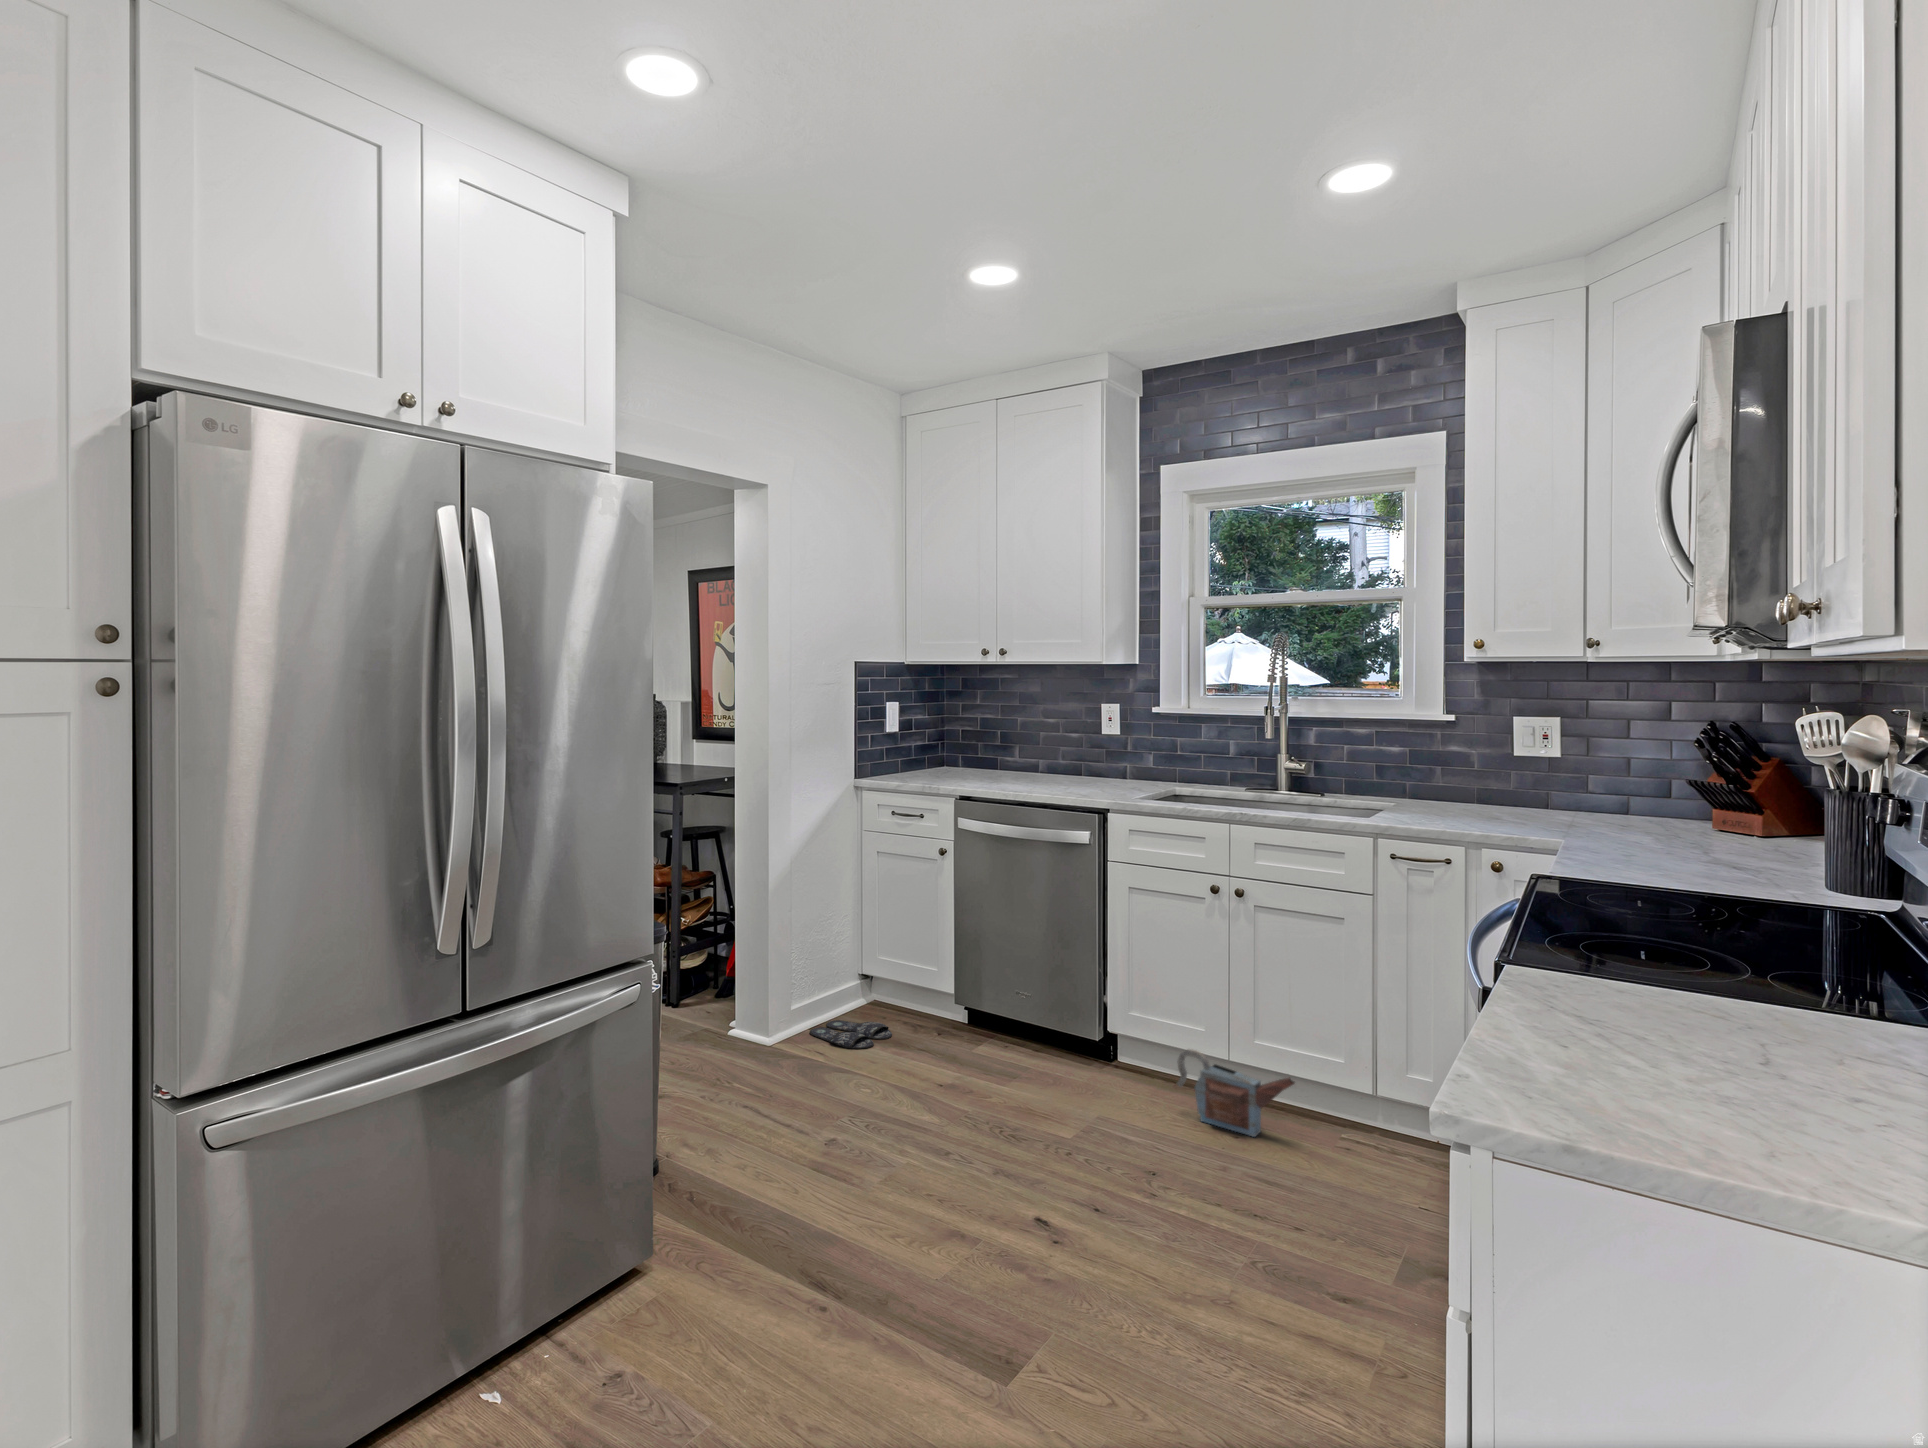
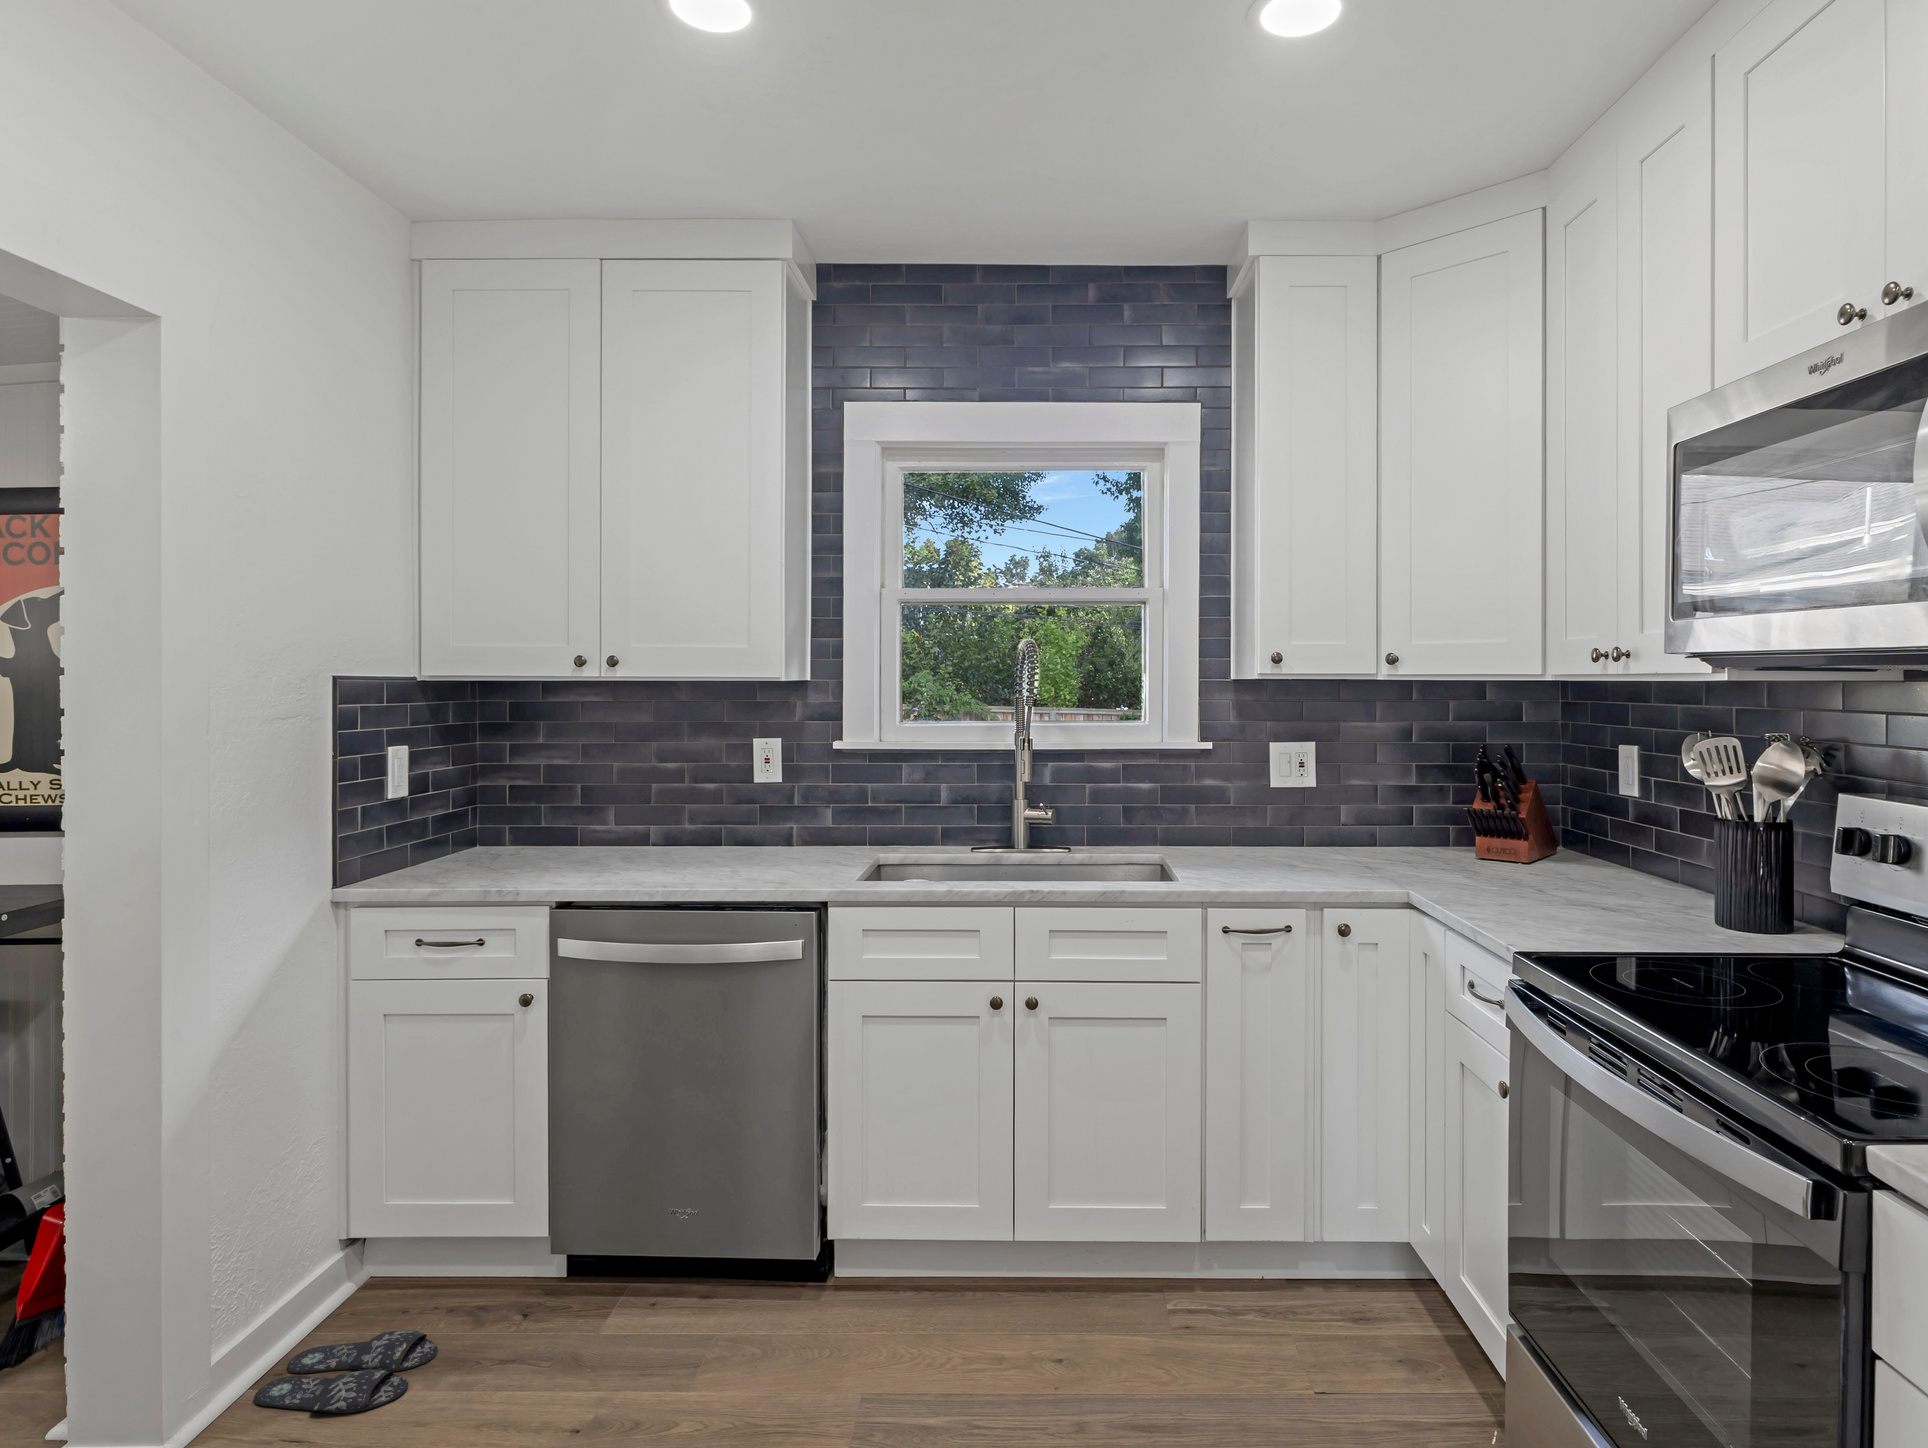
watering can: present [1177,1049,1295,1137] -> none [968,1248,1142,1356]

